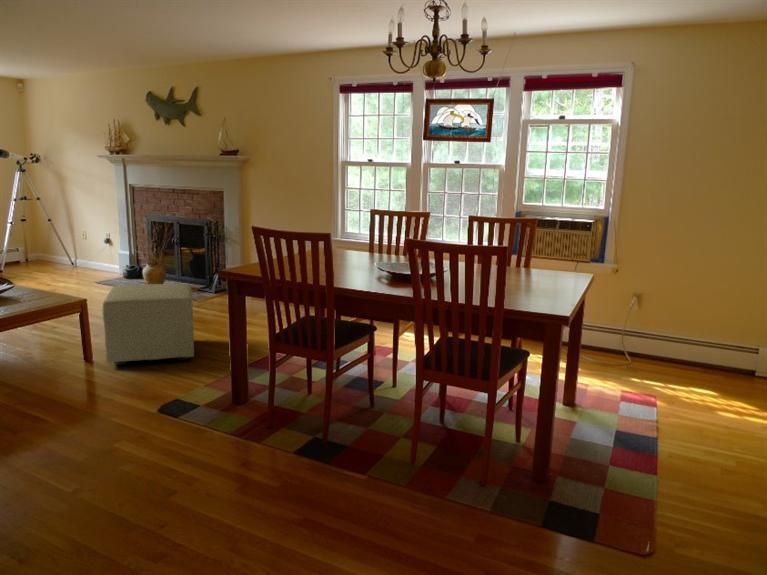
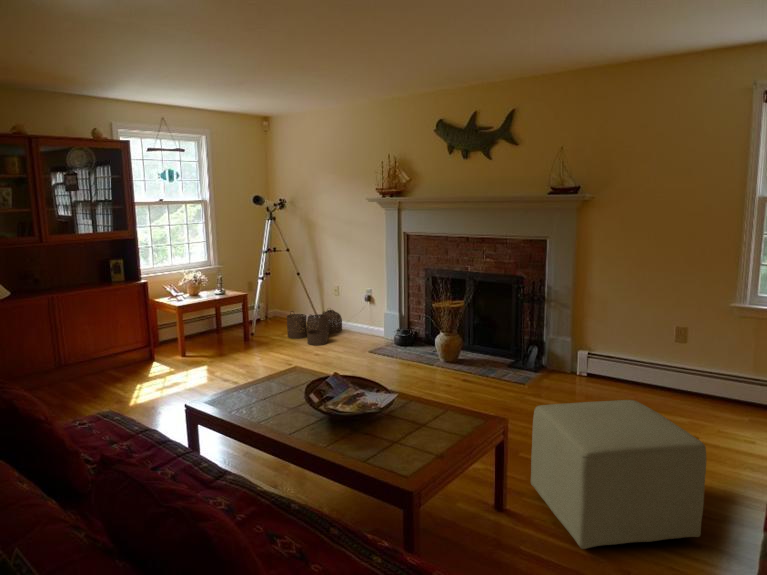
woven basket: none [28,250,88,277] -> present [287,310,342,345]

